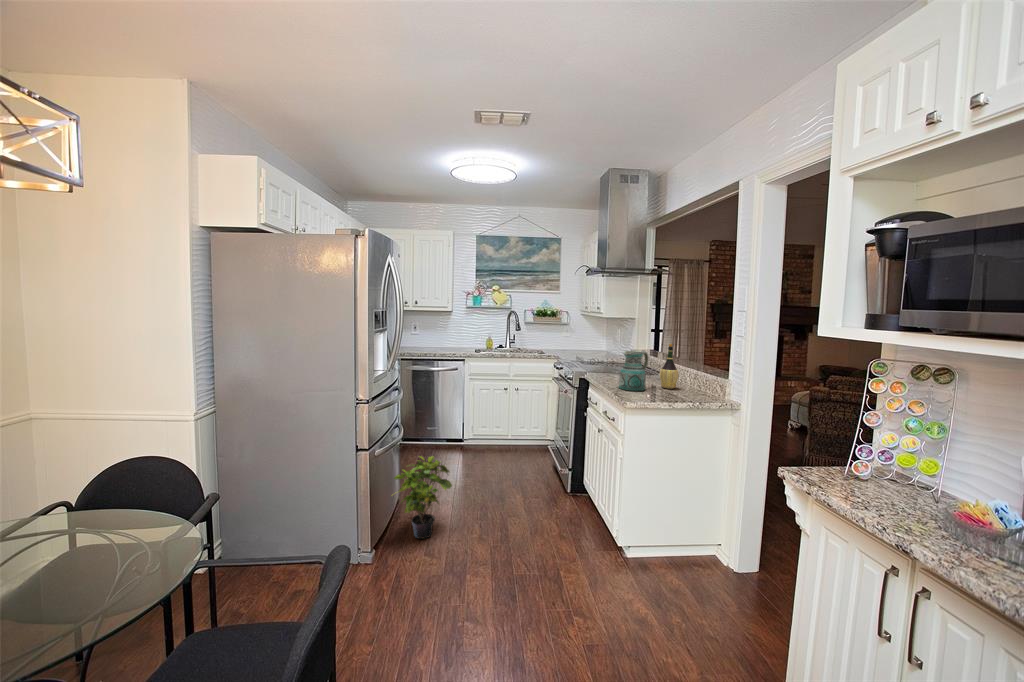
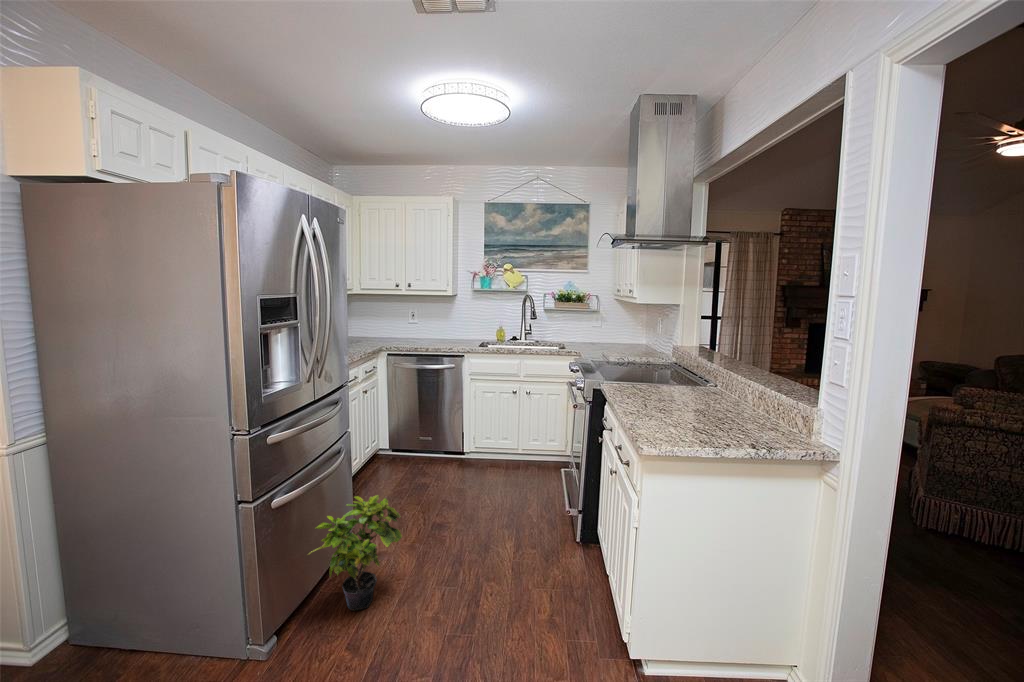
wine bottle: present [660,344,679,389] -> none [705,347,735,415]
ceramic pitcher: present [619,350,648,391] -> none [640,357,688,420]

